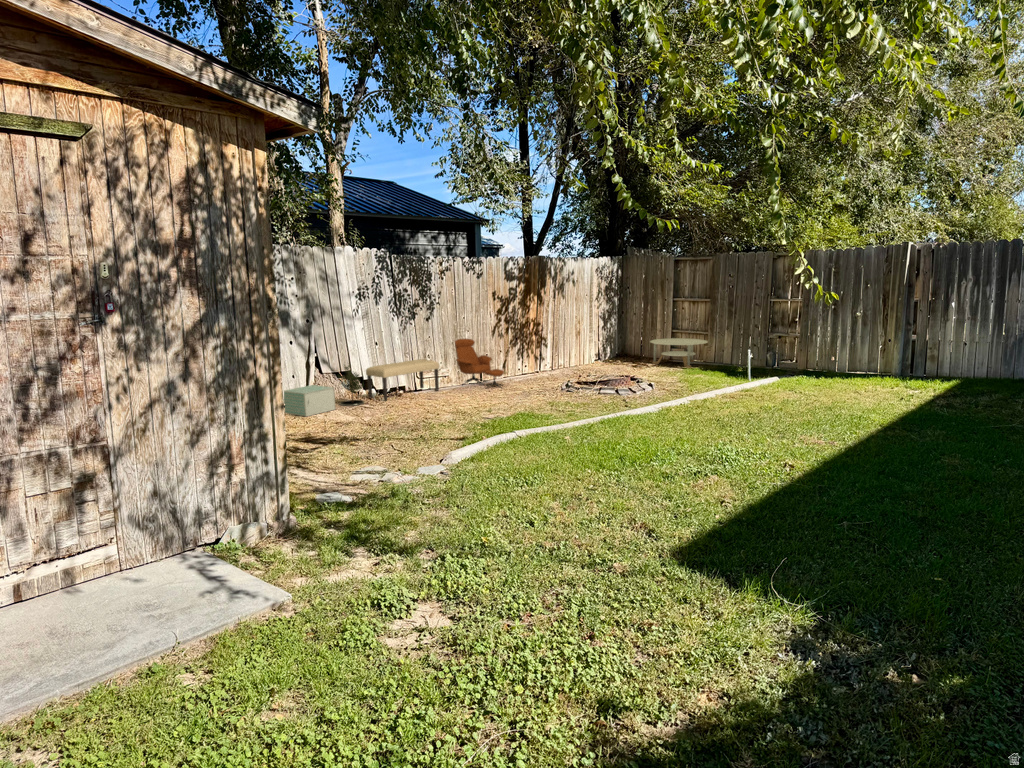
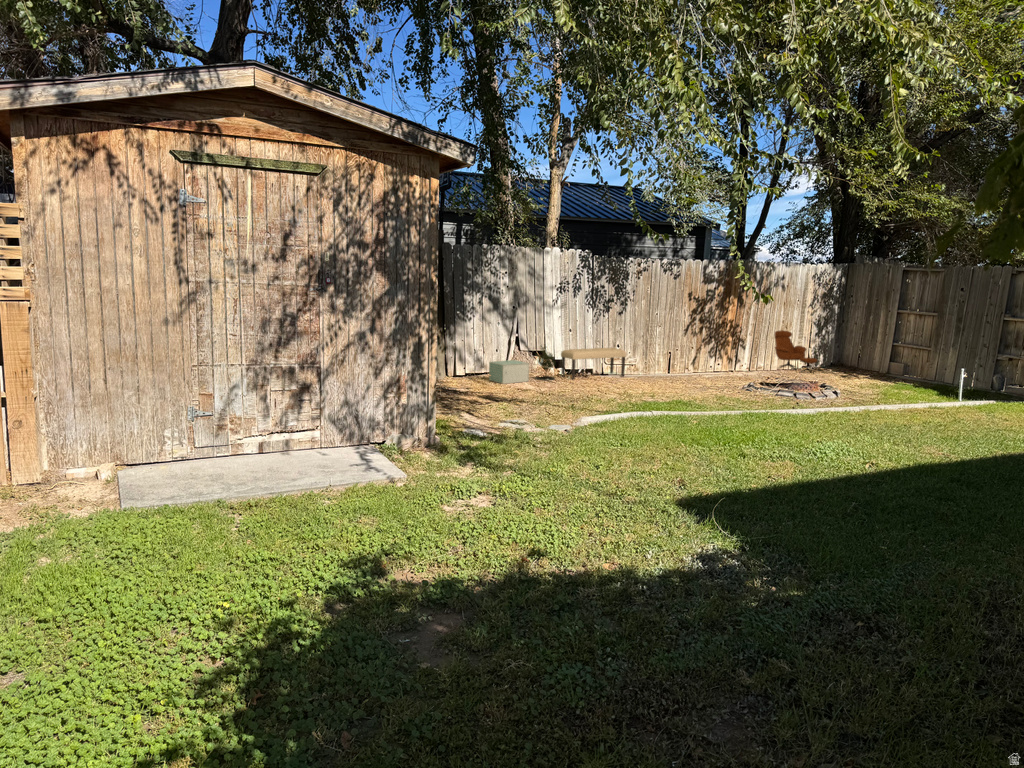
round table: present [650,338,708,368] -> none [855,350,921,380]
lounge chair: present [455,339,504,387] -> present [775,331,817,372]

